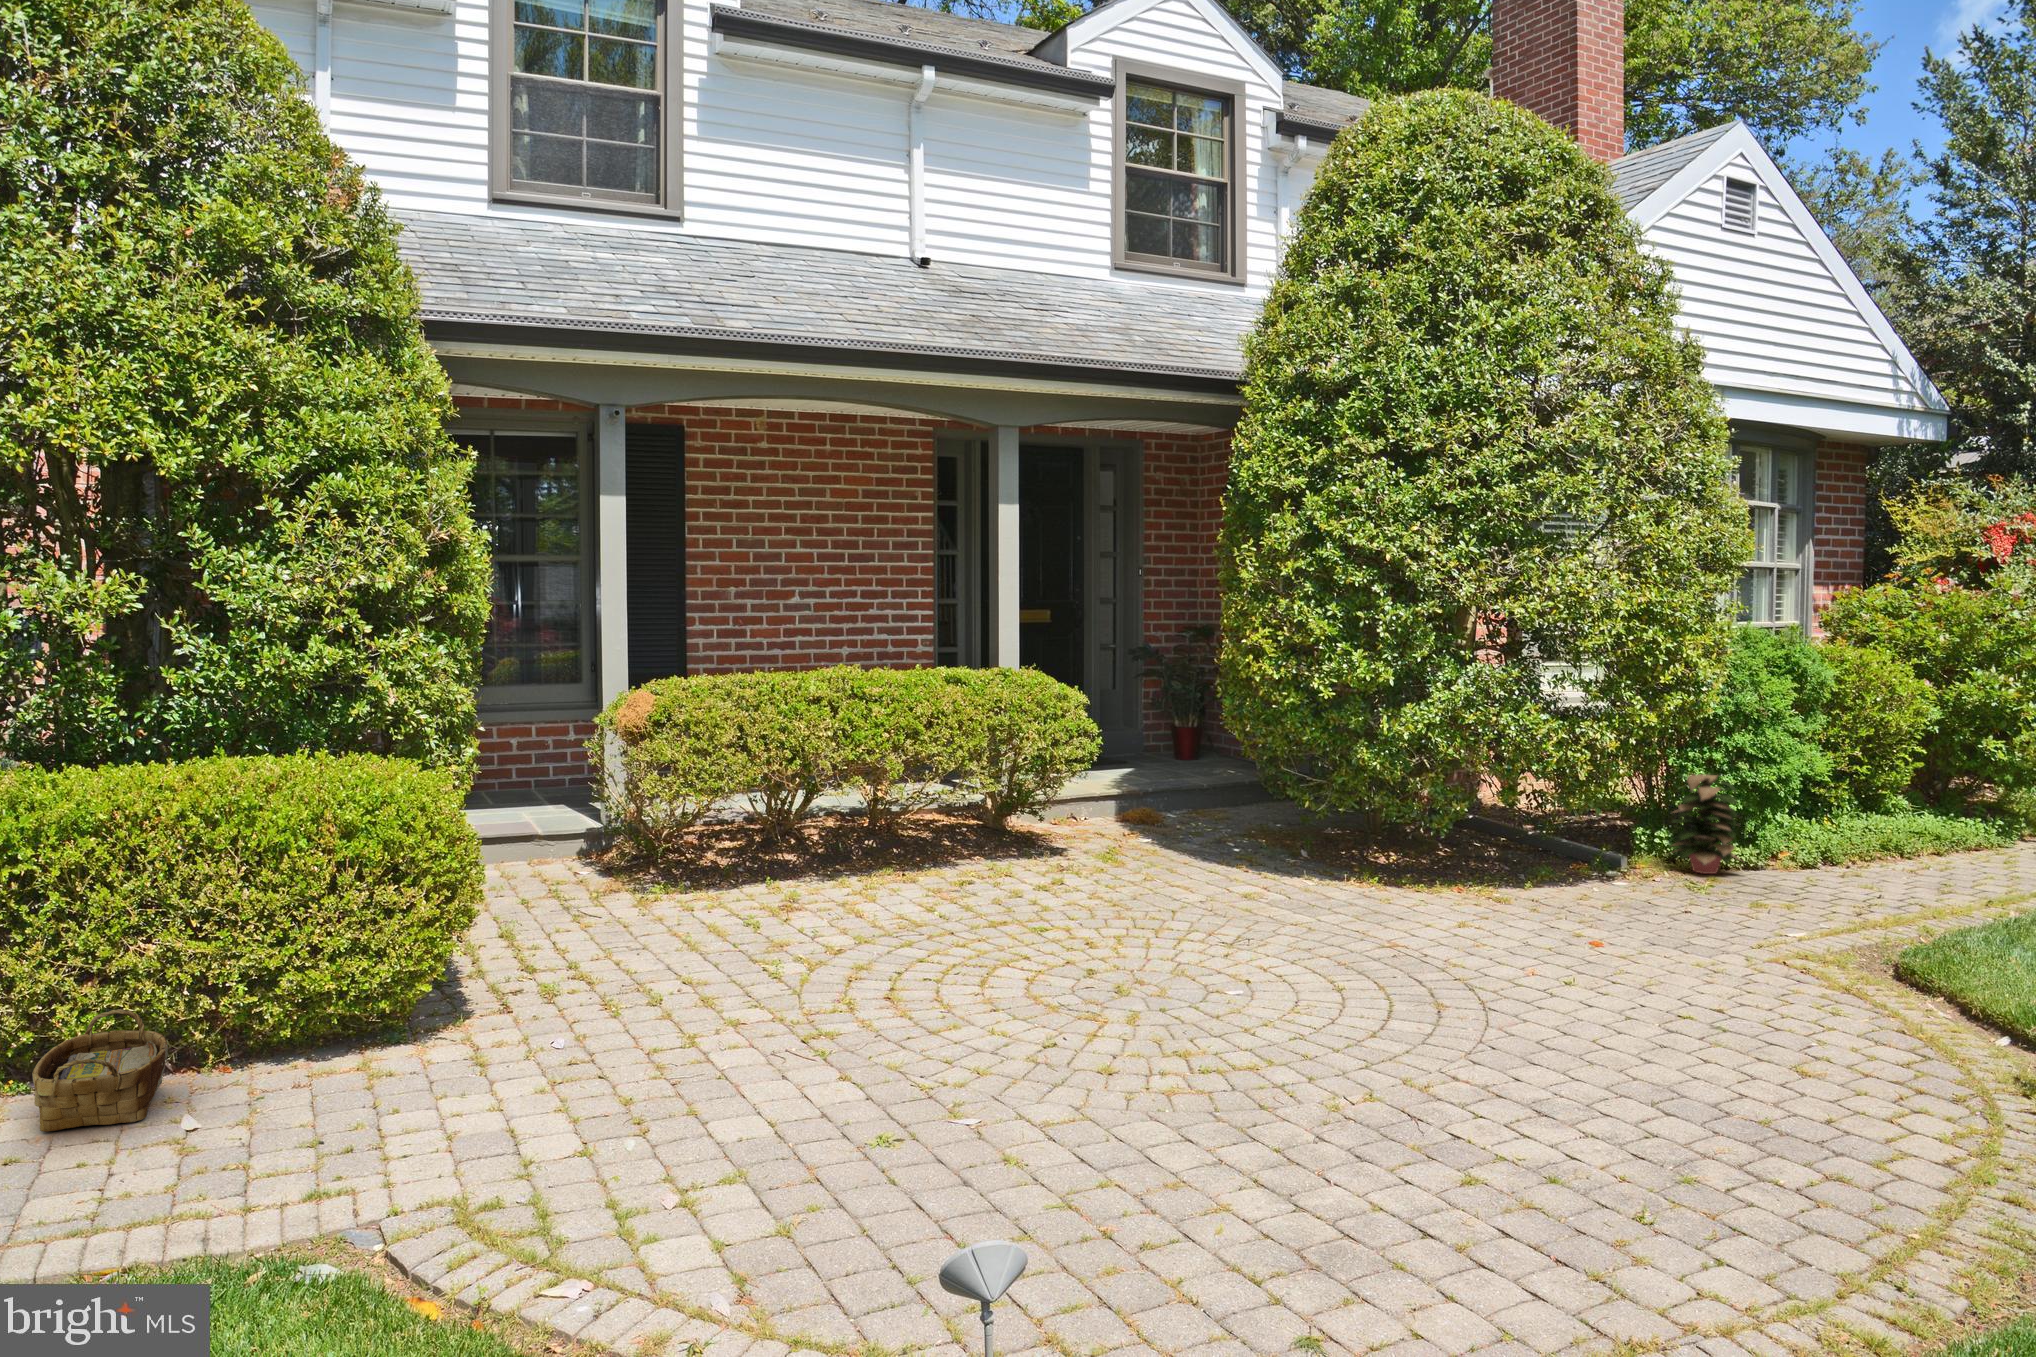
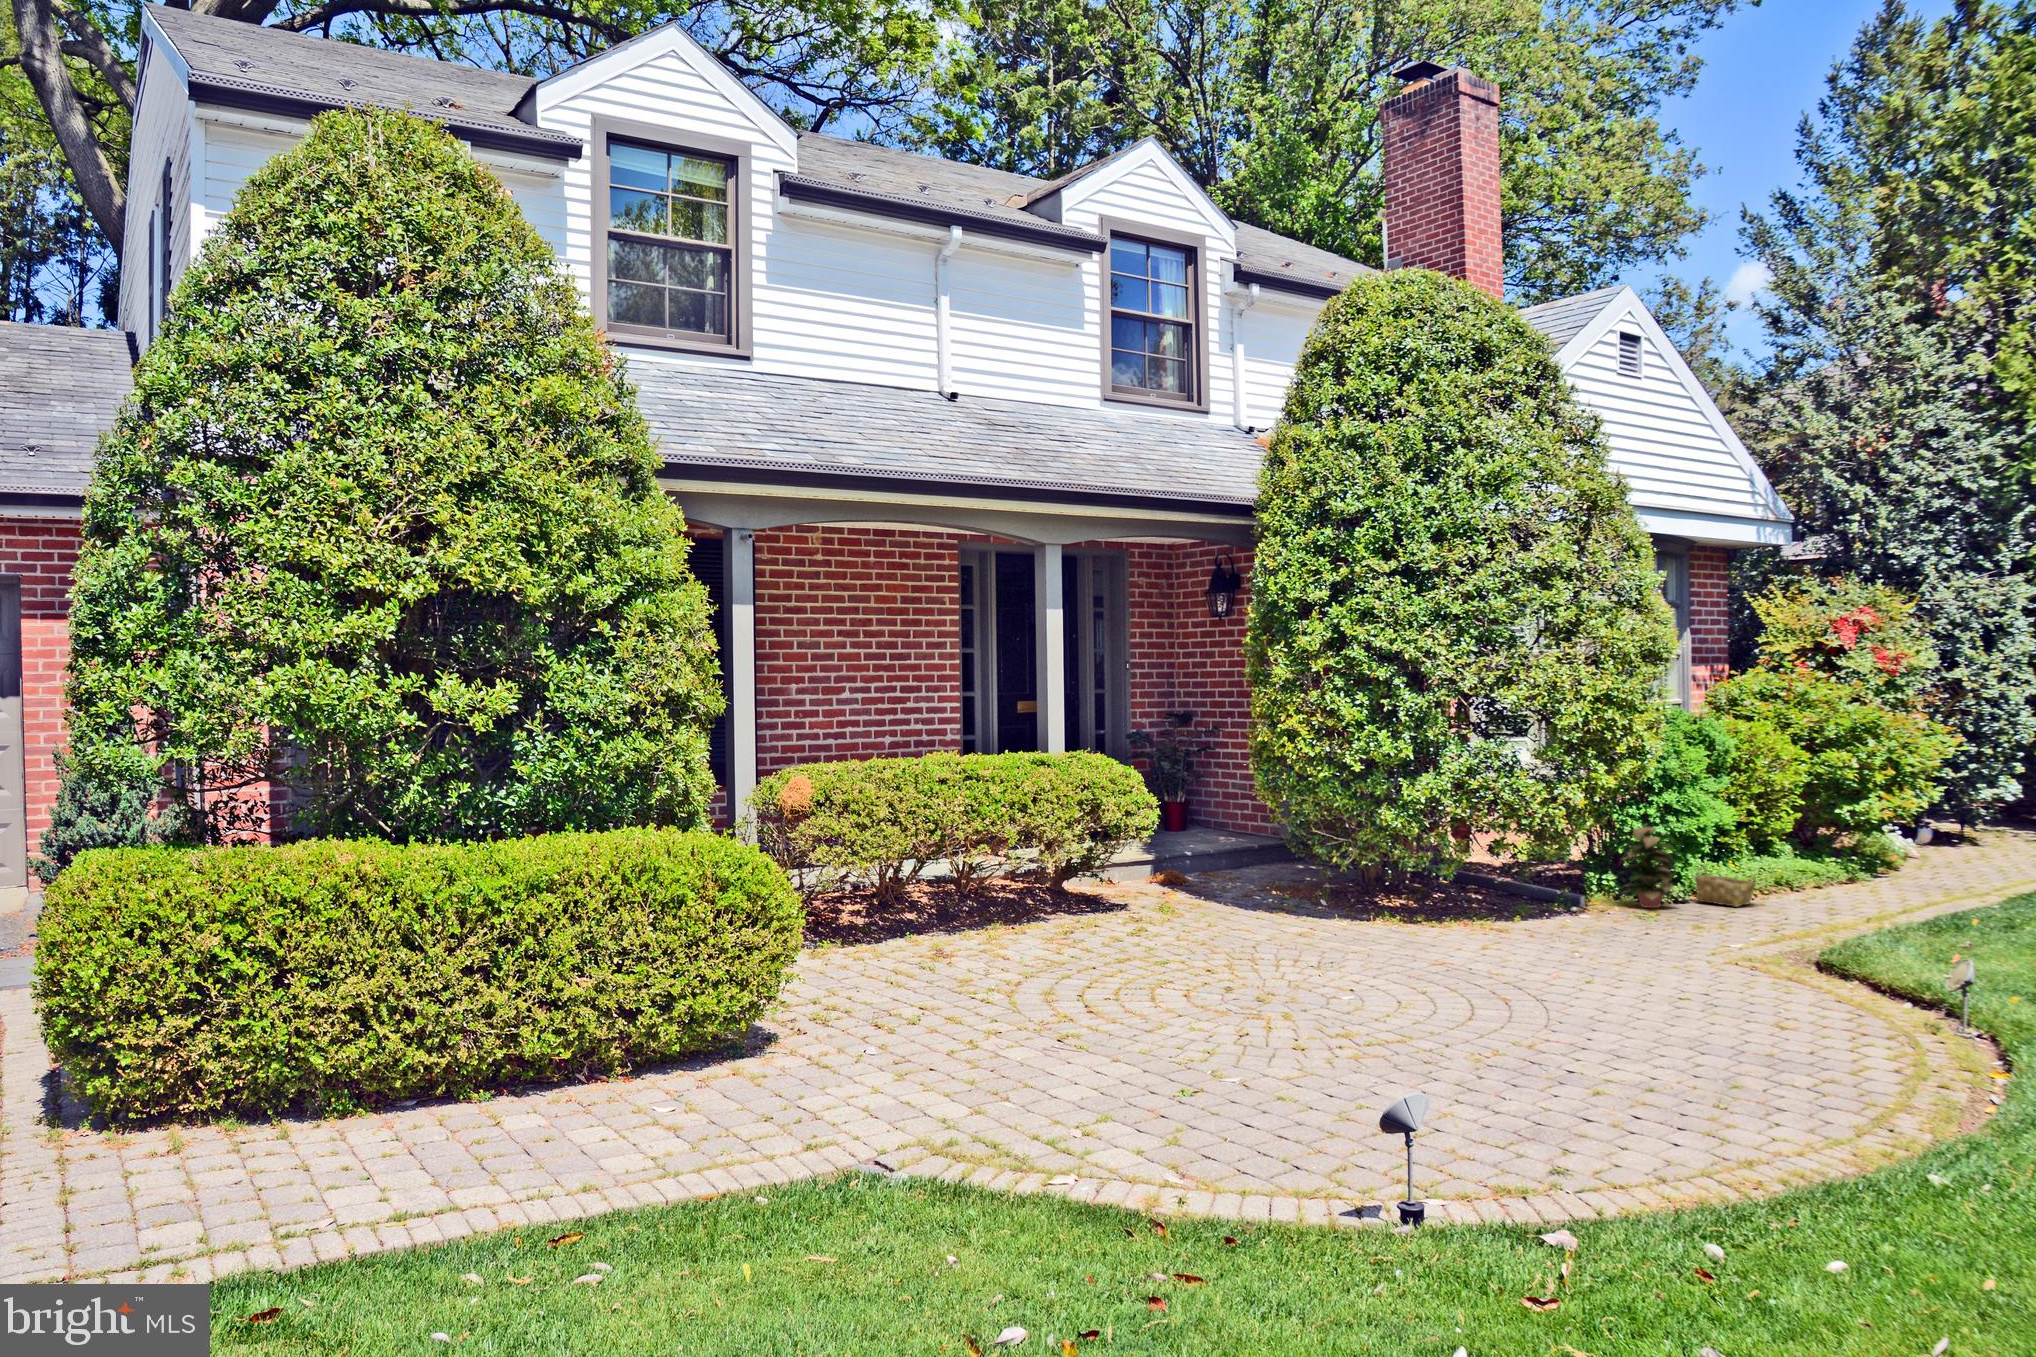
woven basket: present [32,1009,168,1132] -> present [1695,866,1755,907]

